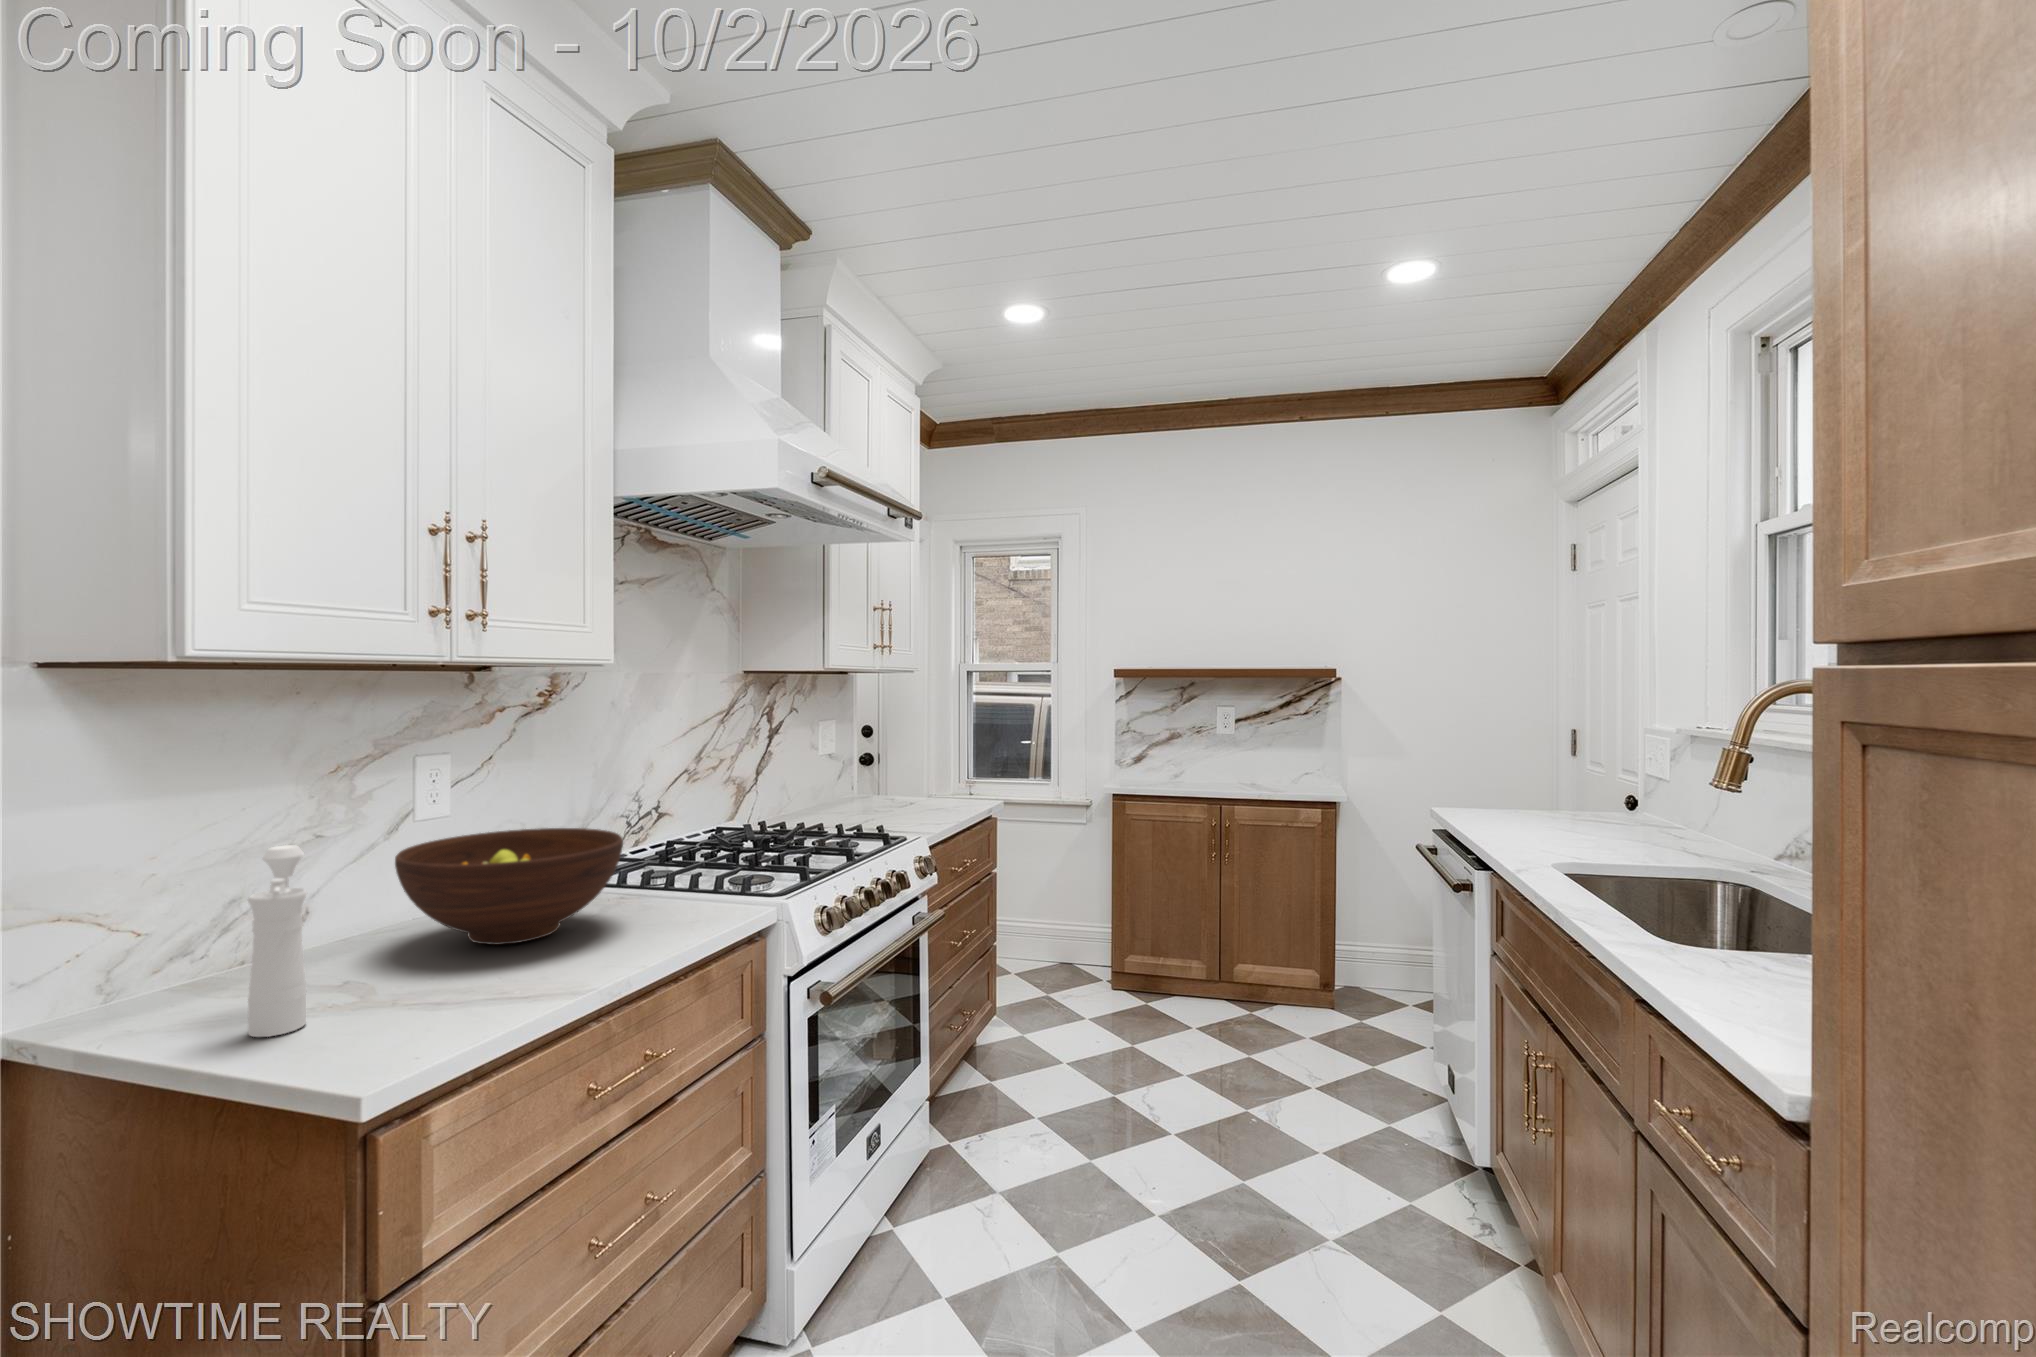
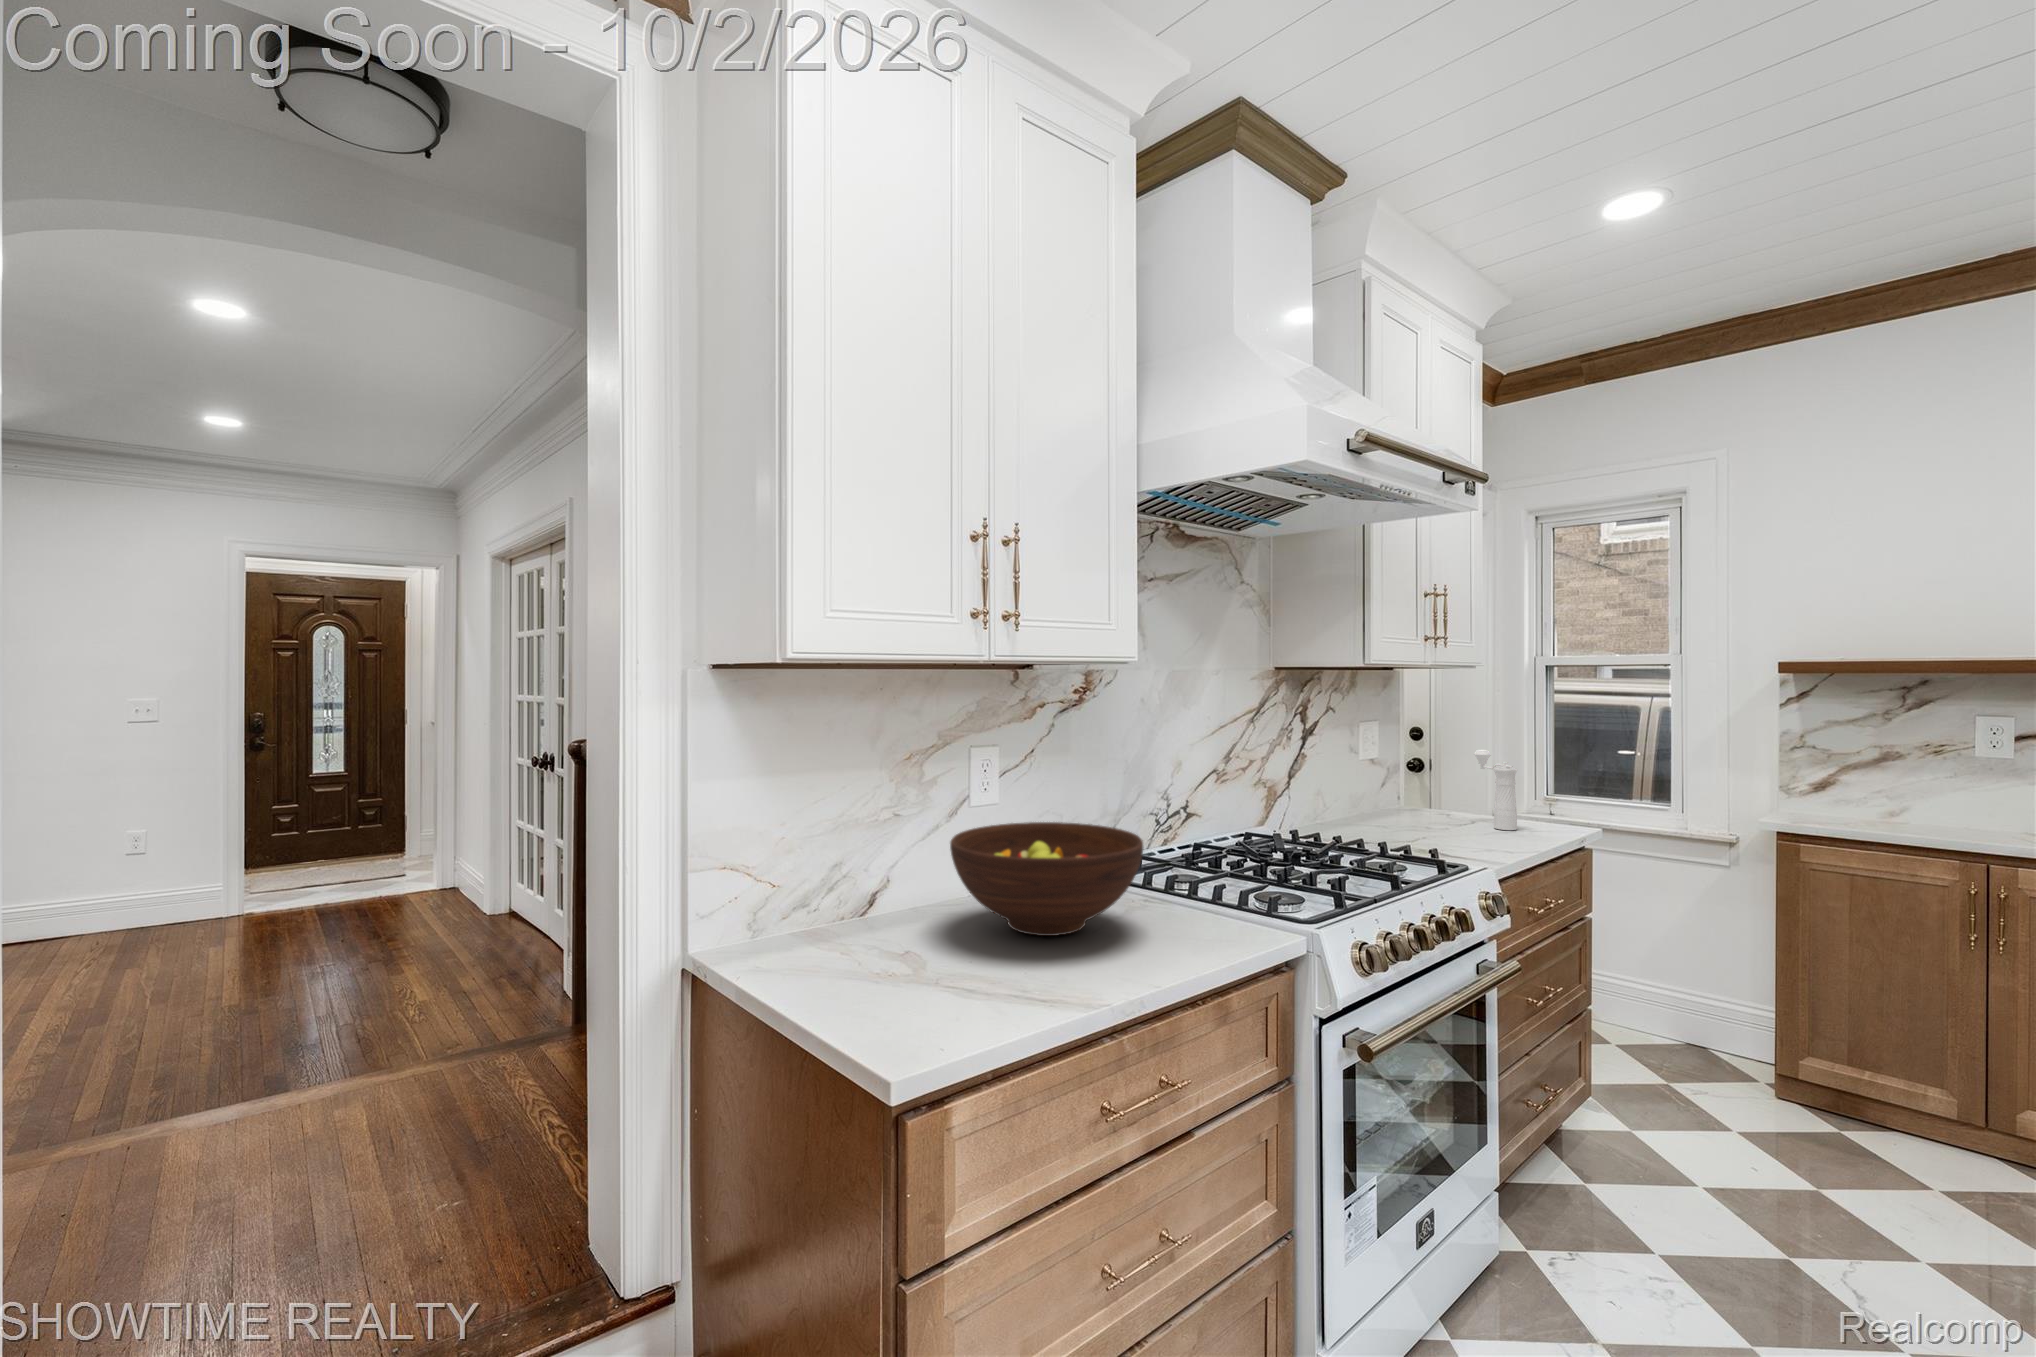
pepper mill: present [248,845,307,1037] -> present [1474,750,1517,830]

